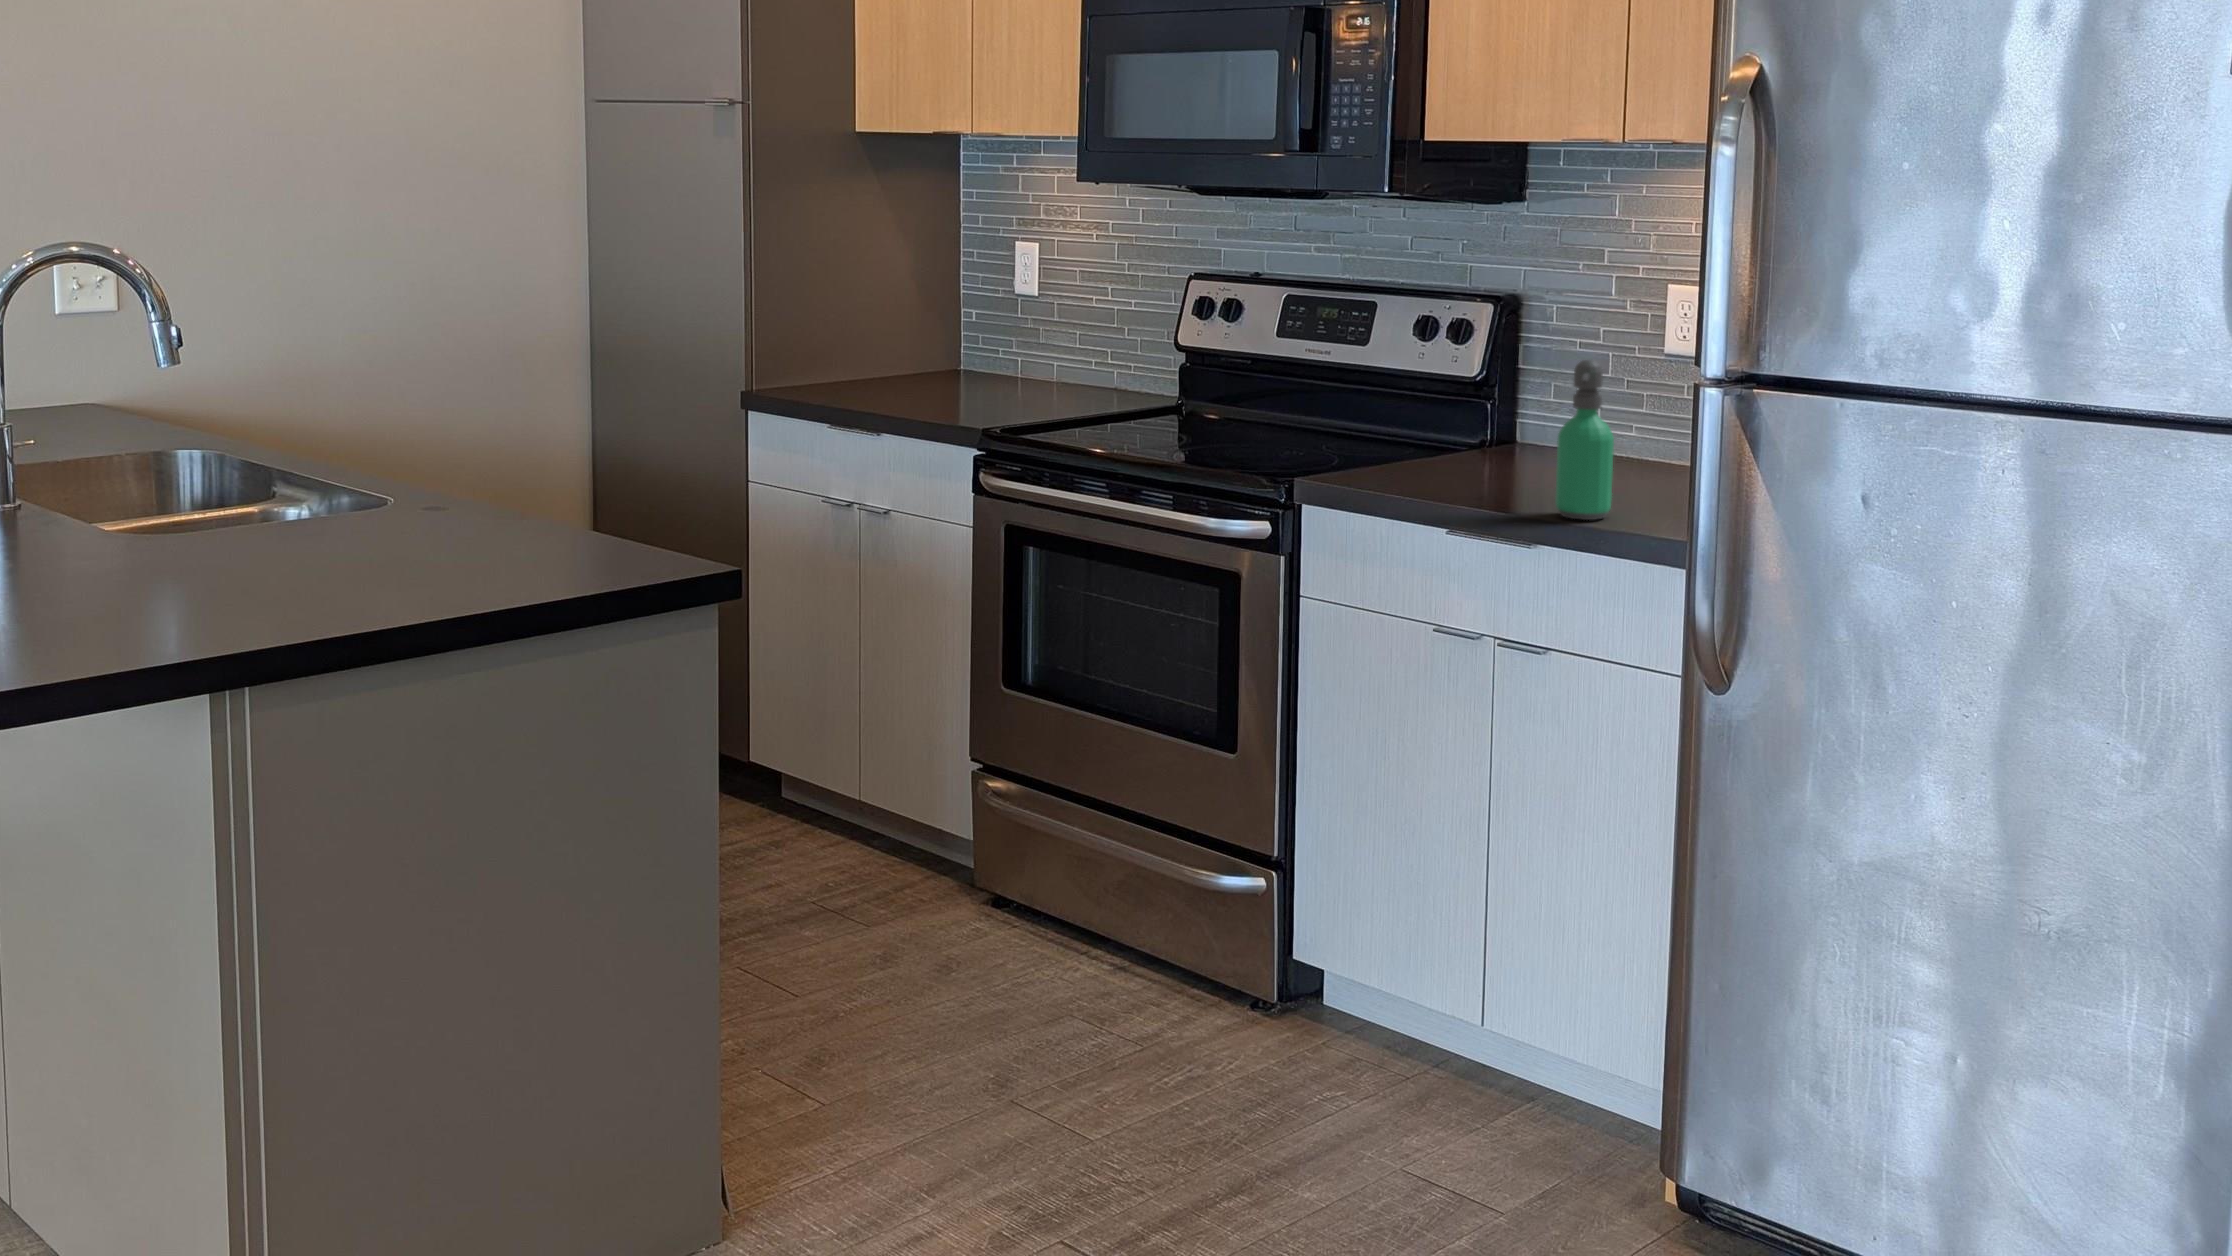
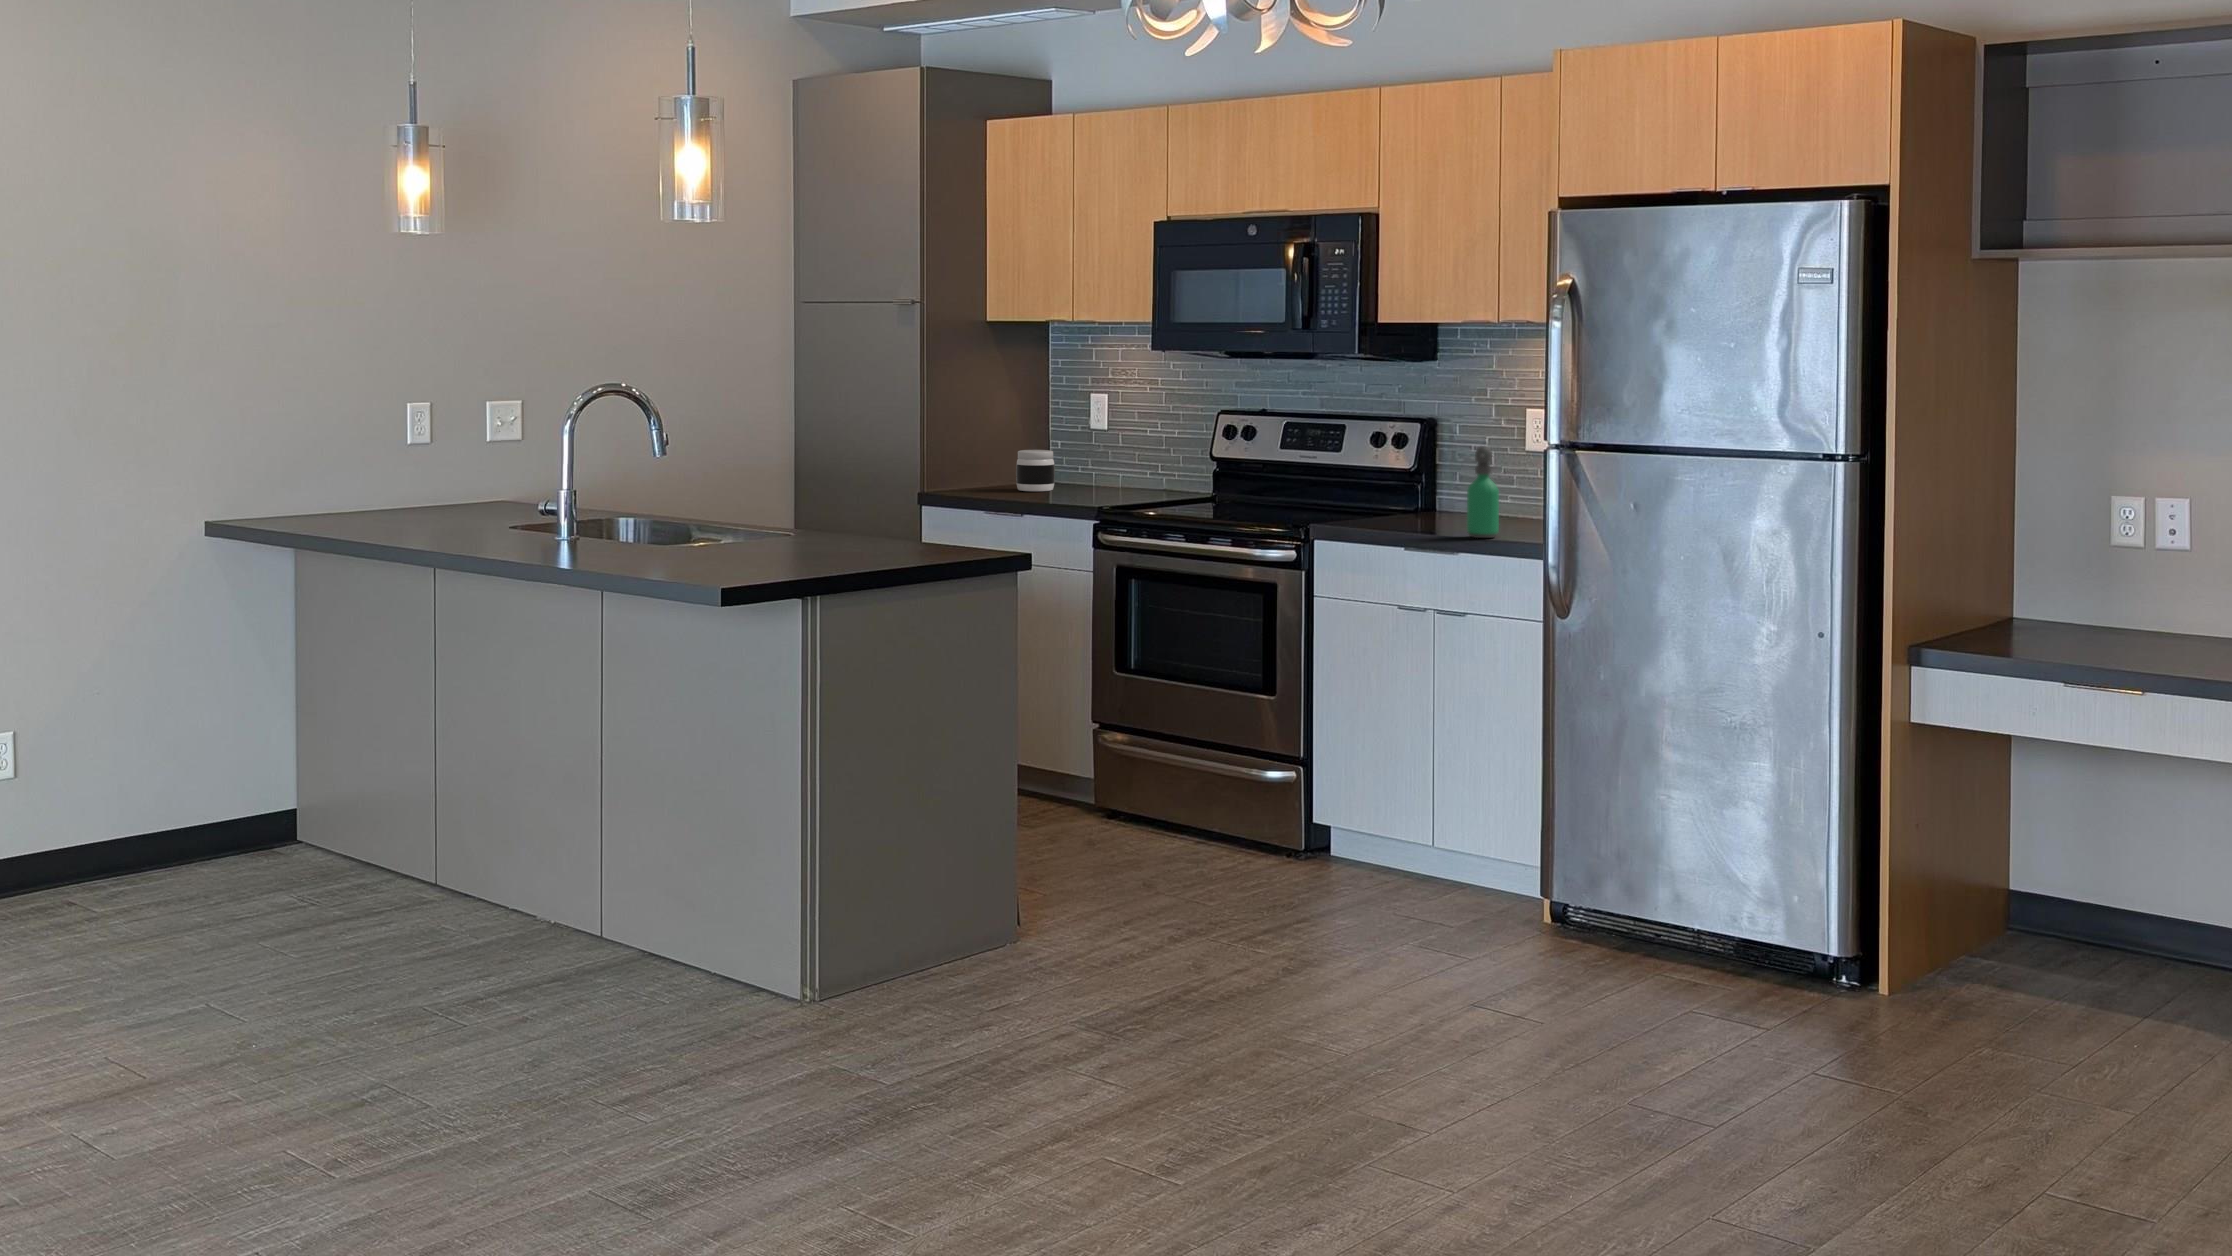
jar: none [892,326,950,390] -> present [1016,450,1055,491]

